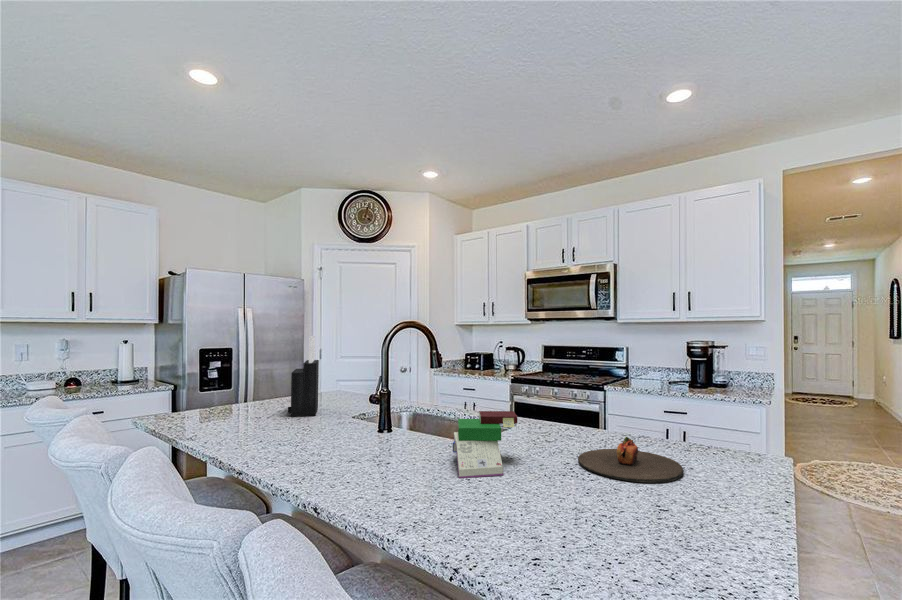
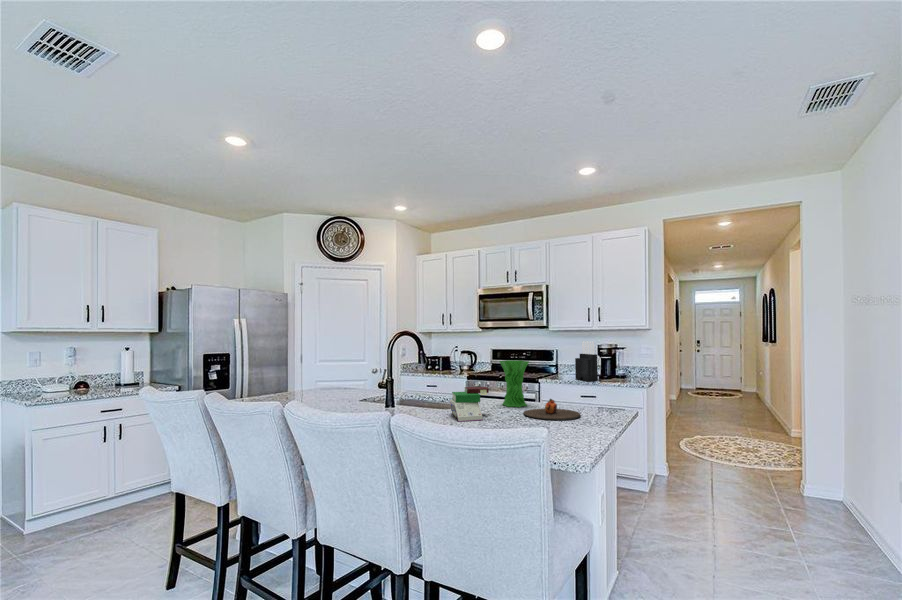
knife block: present [288,336,319,417] -> present [575,341,598,381]
vase: none [540,366,589,442] -> present [499,360,529,407]

